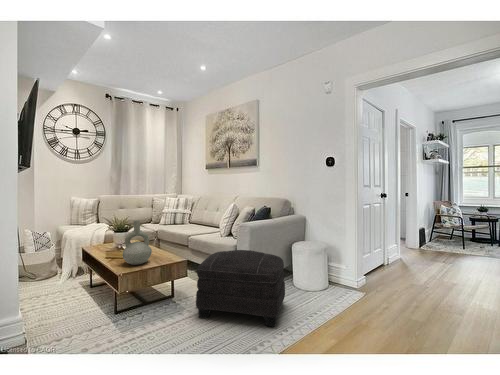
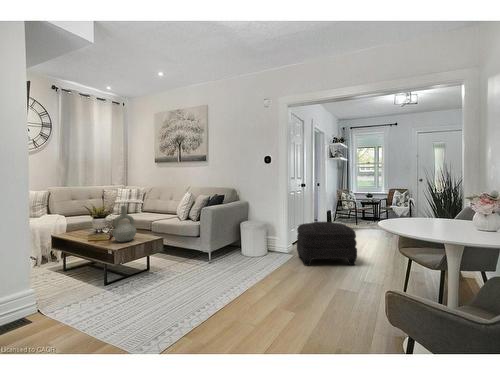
ottoman: present [196,250,285,327] -> present [297,222,357,266]

